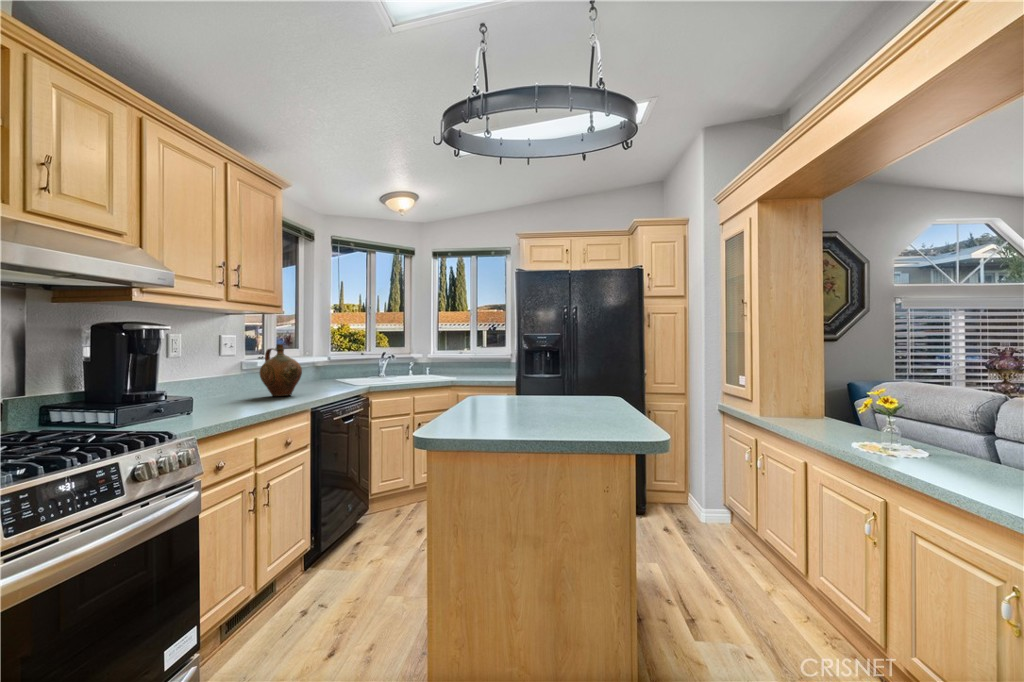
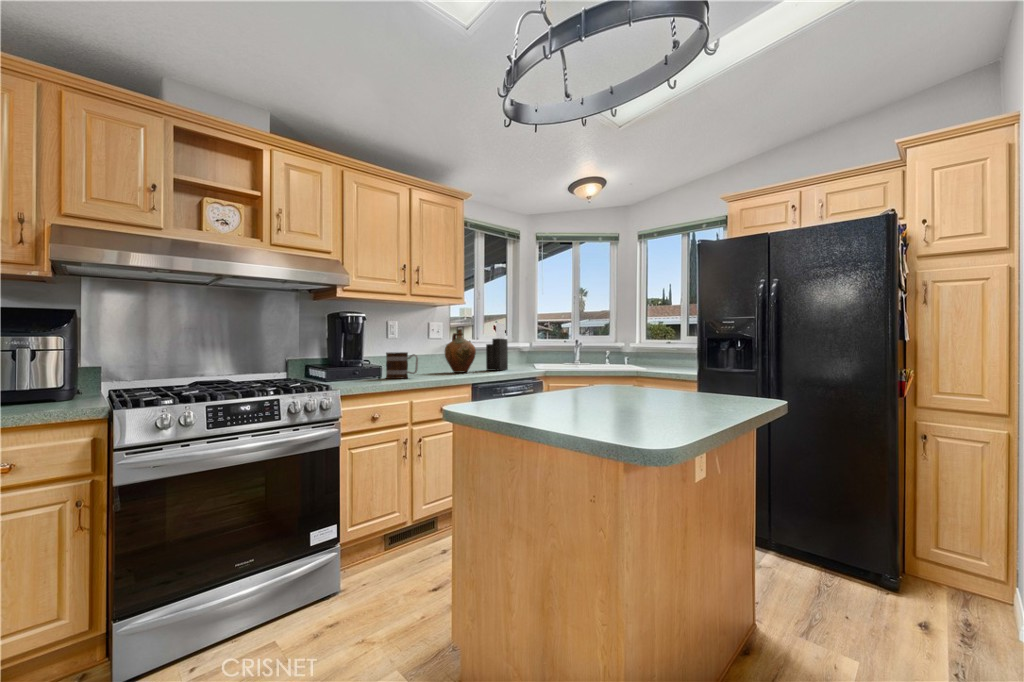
knife block: none [303,336,325,391] -> present [486,323,508,370]
mug: none [208,377,259,413] -> present [386,352,418,379]

